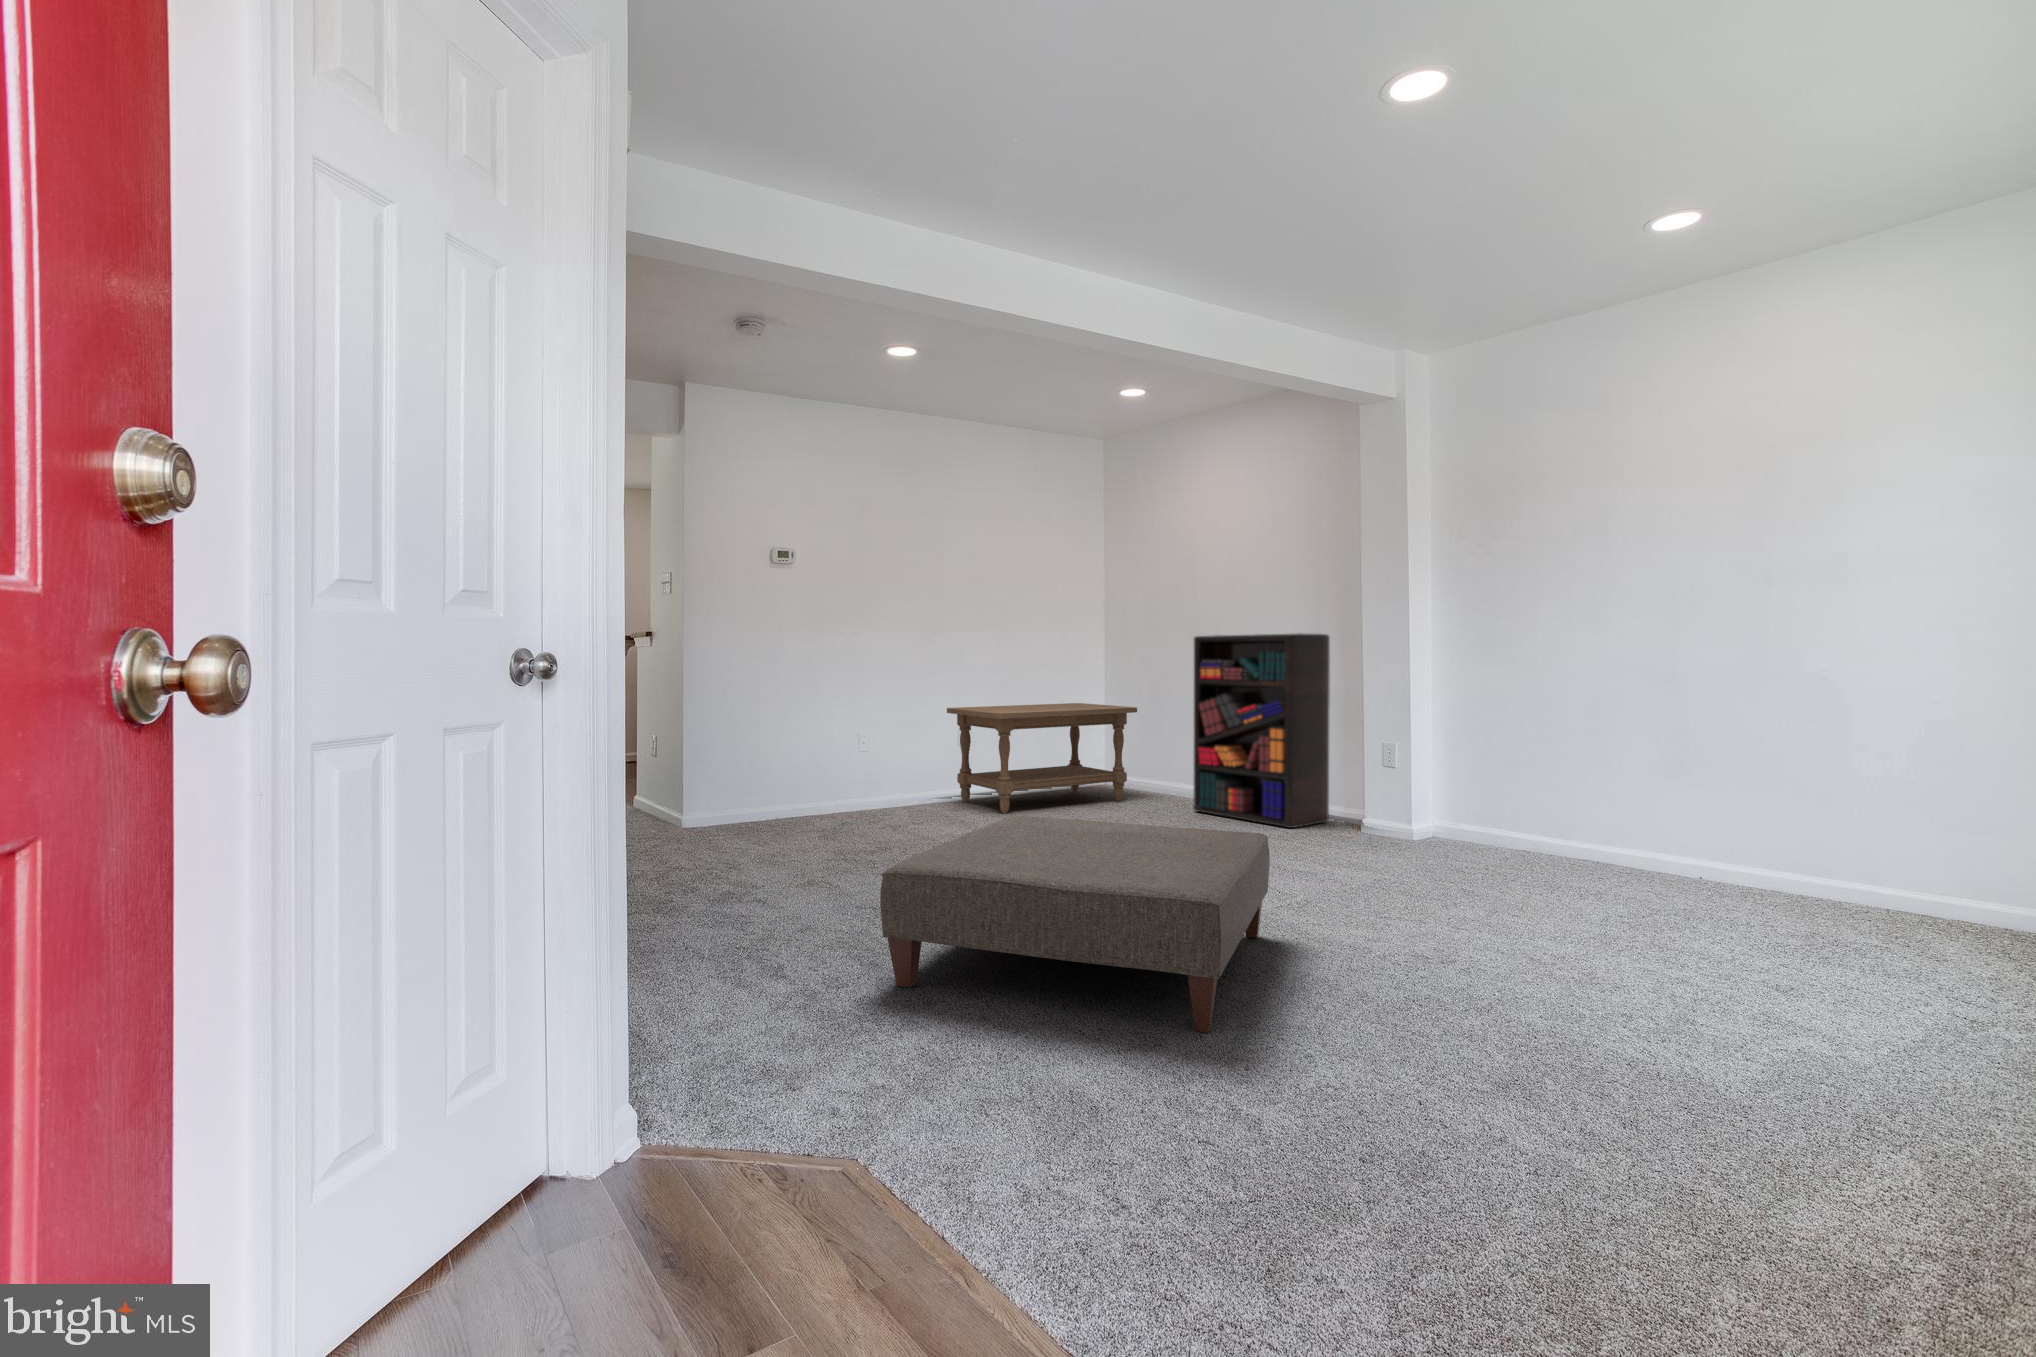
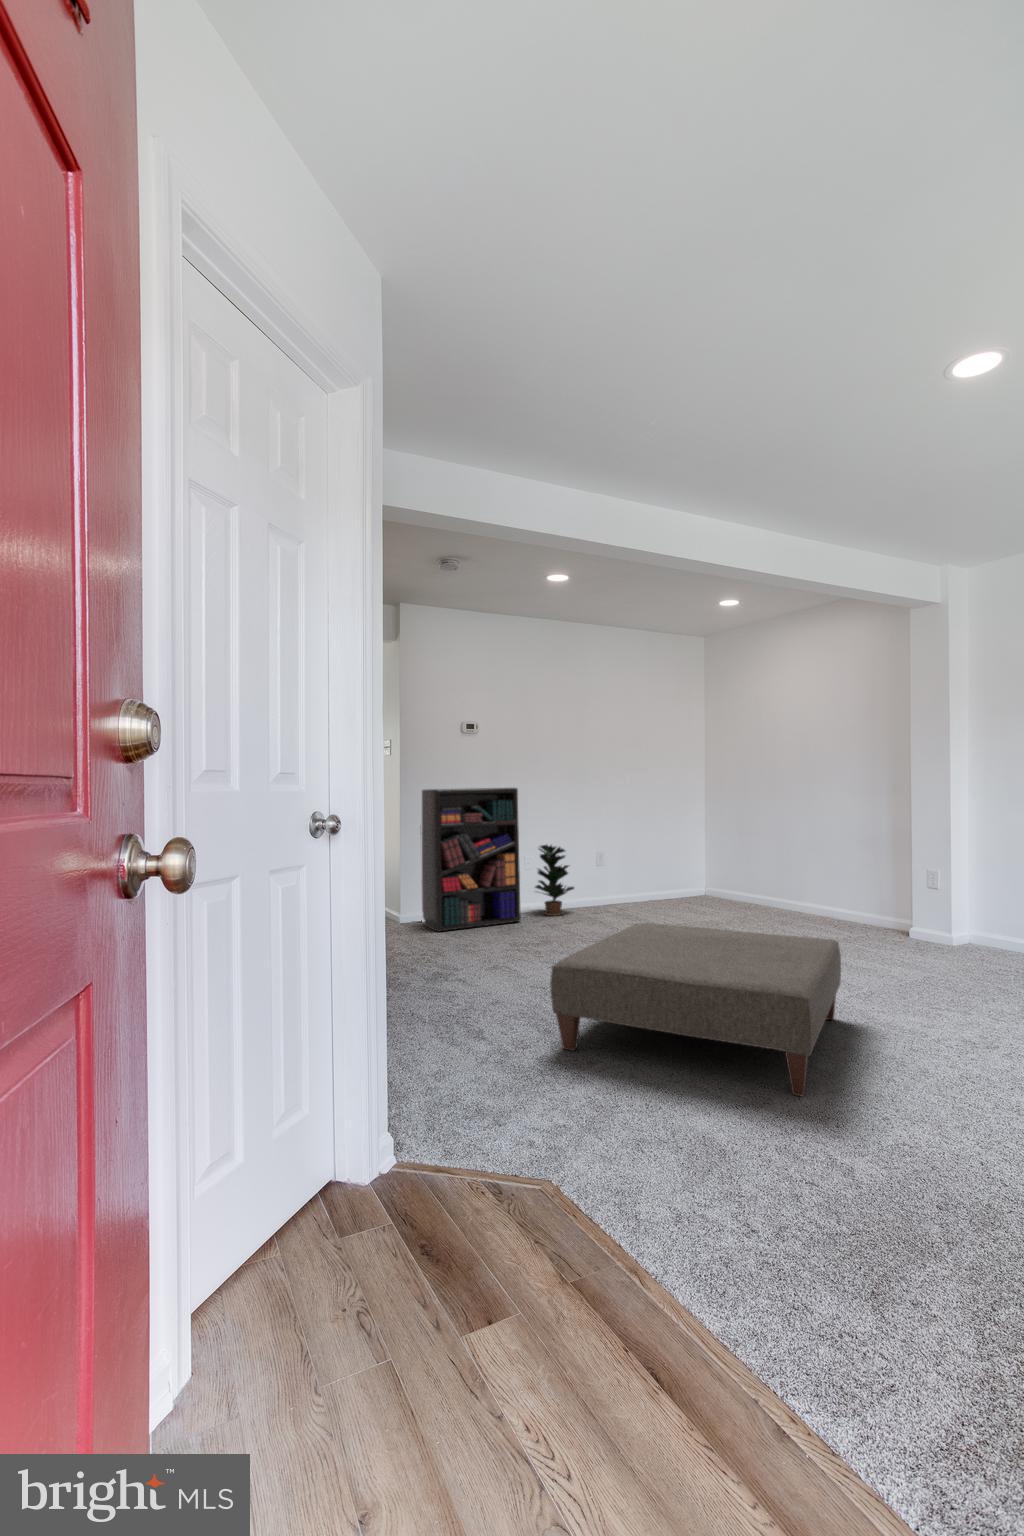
bookshelf: present [1194,633,1330,828] -> present [420,788,521,931]
coffee table: present [947,703,1137,814] -> none [581,833,724,916]
potted plant: none [878,716,936,815] -> present [535,845,574,916]

